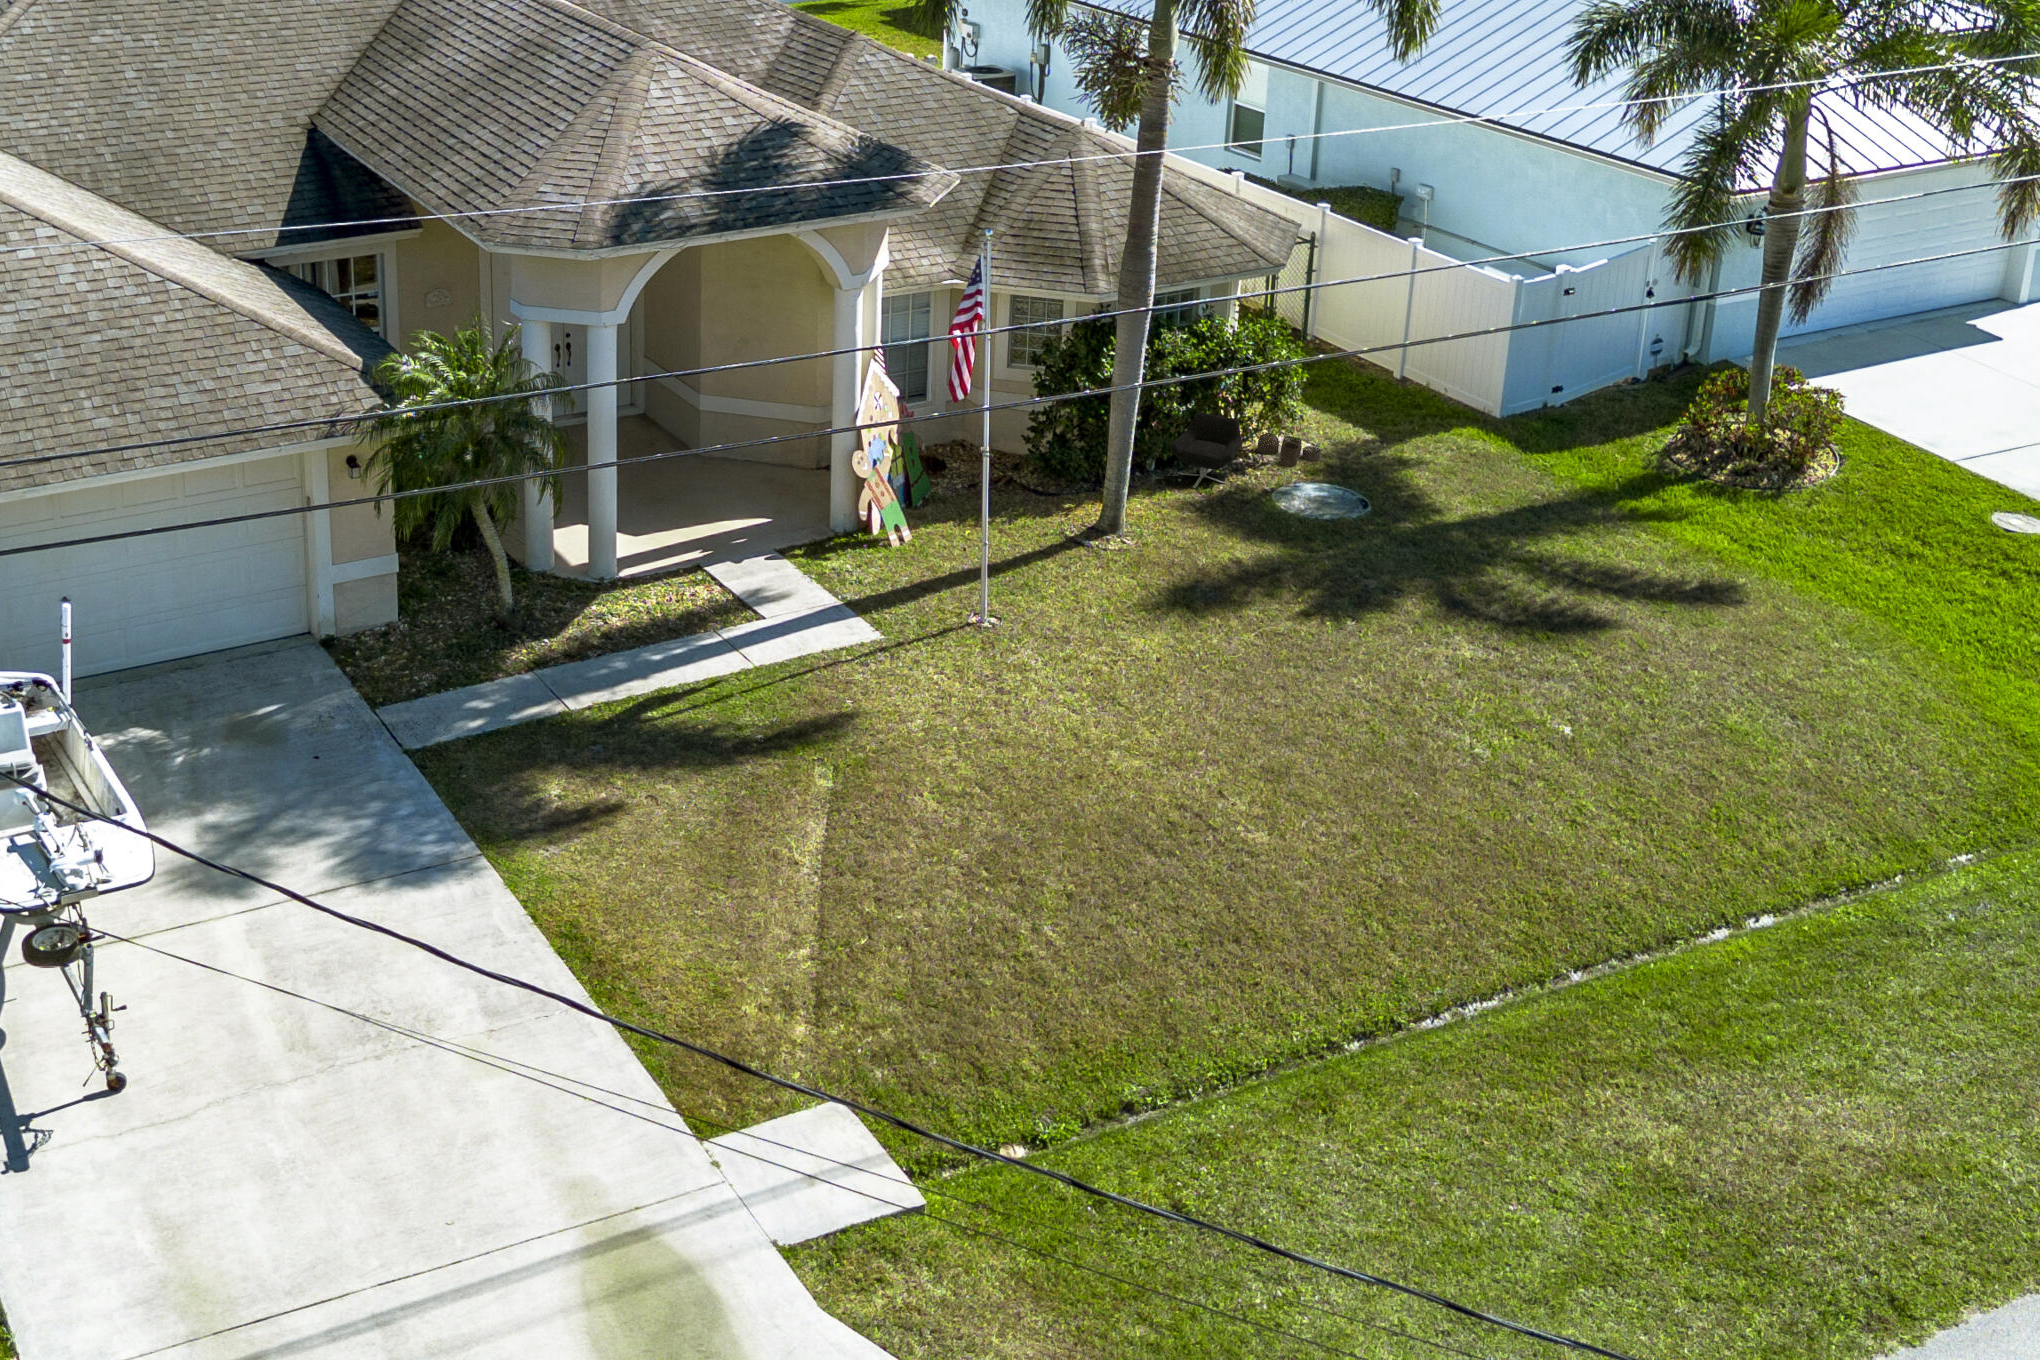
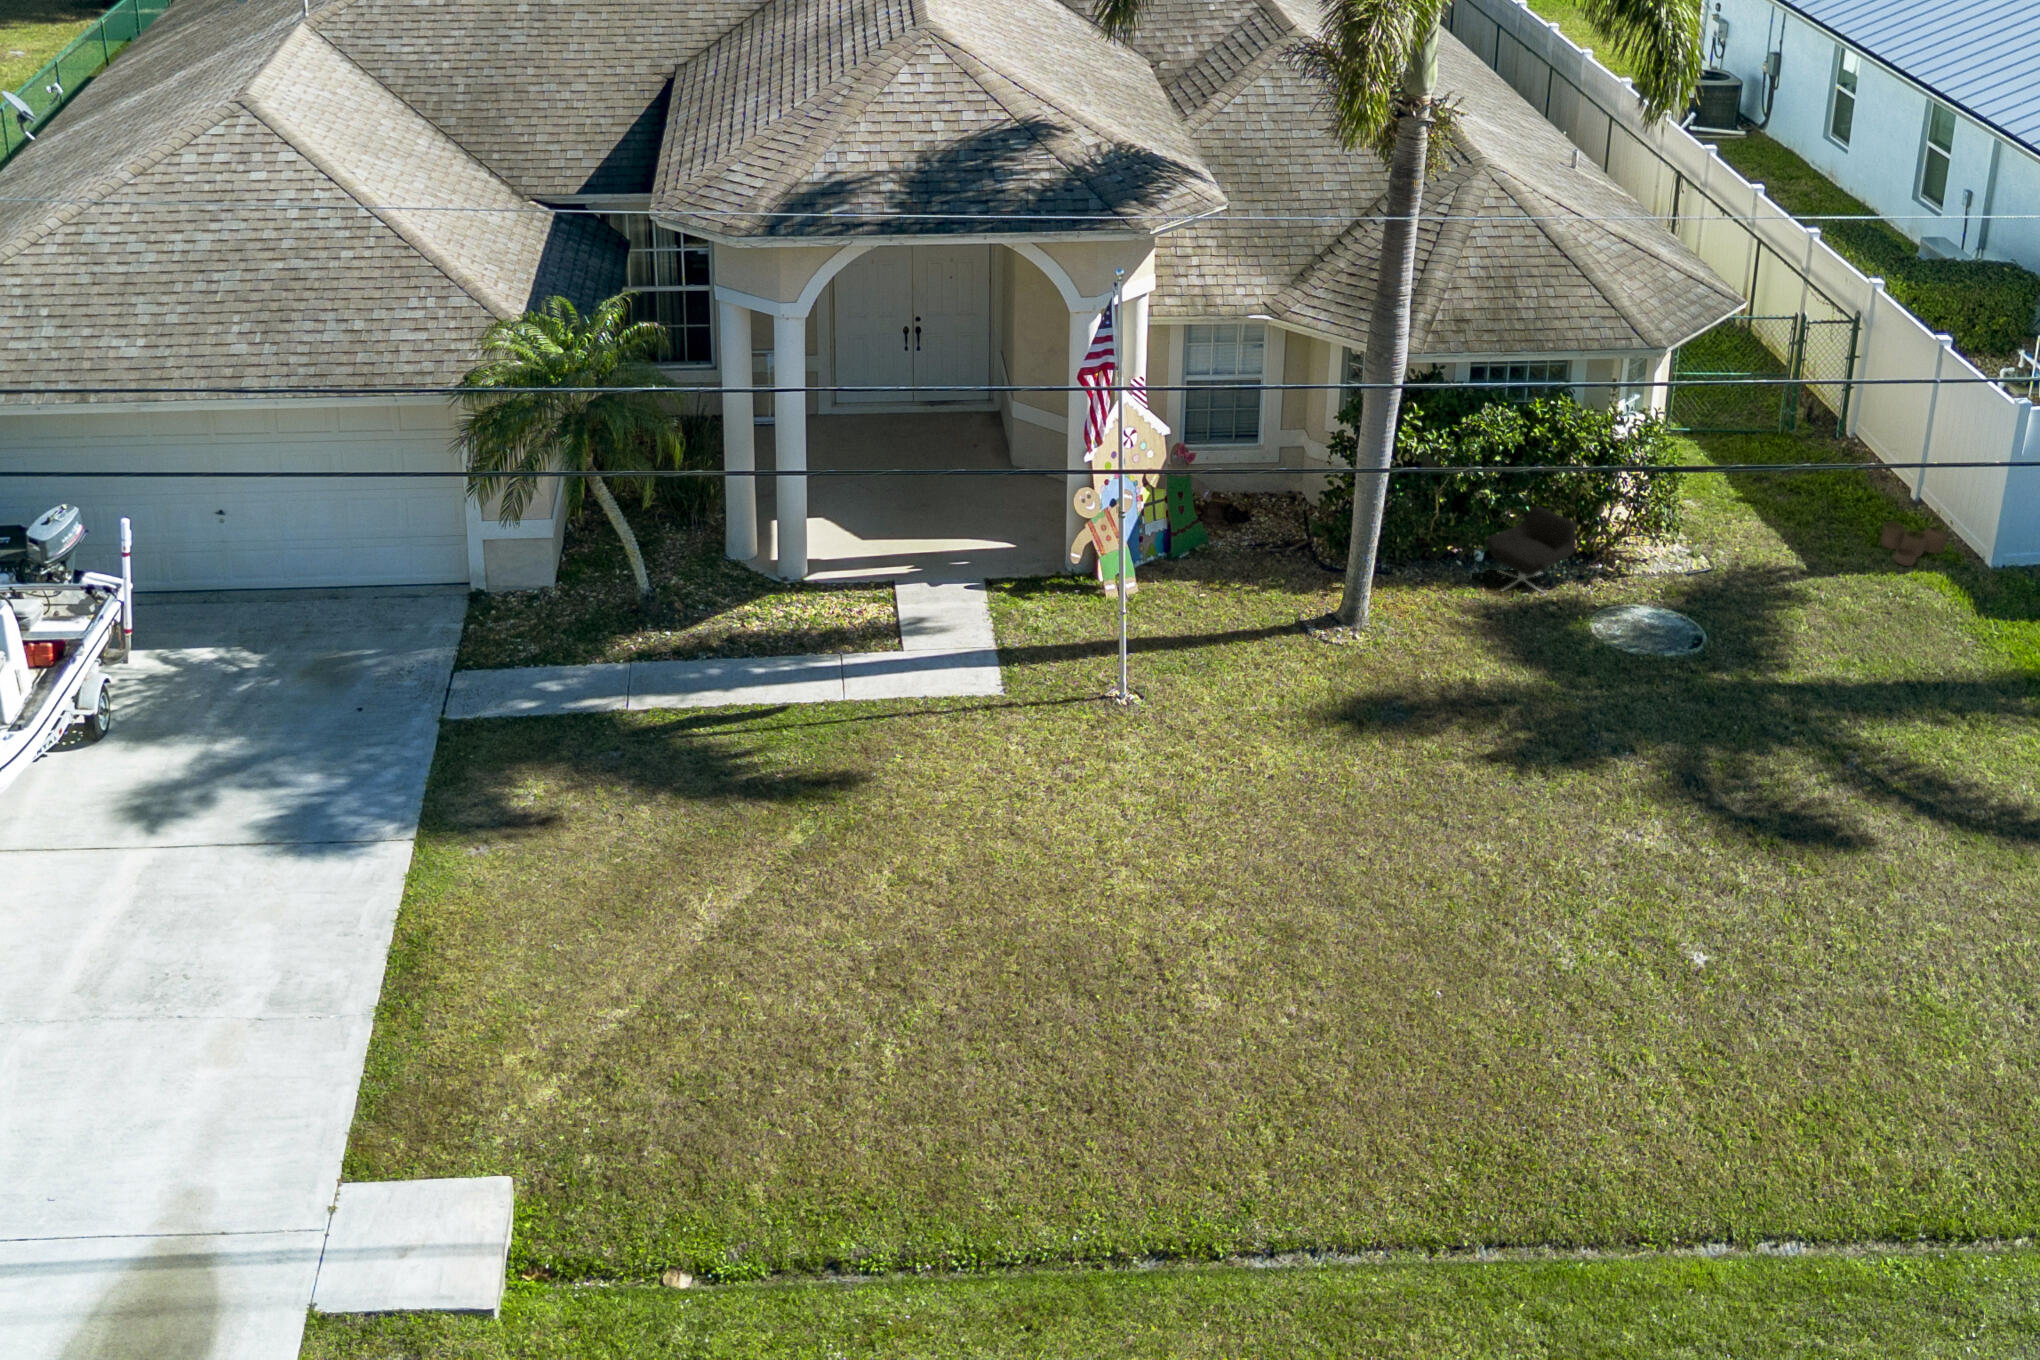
woven basket: present [1257,433,1321,466] -> present [1881,519,1947,566]

